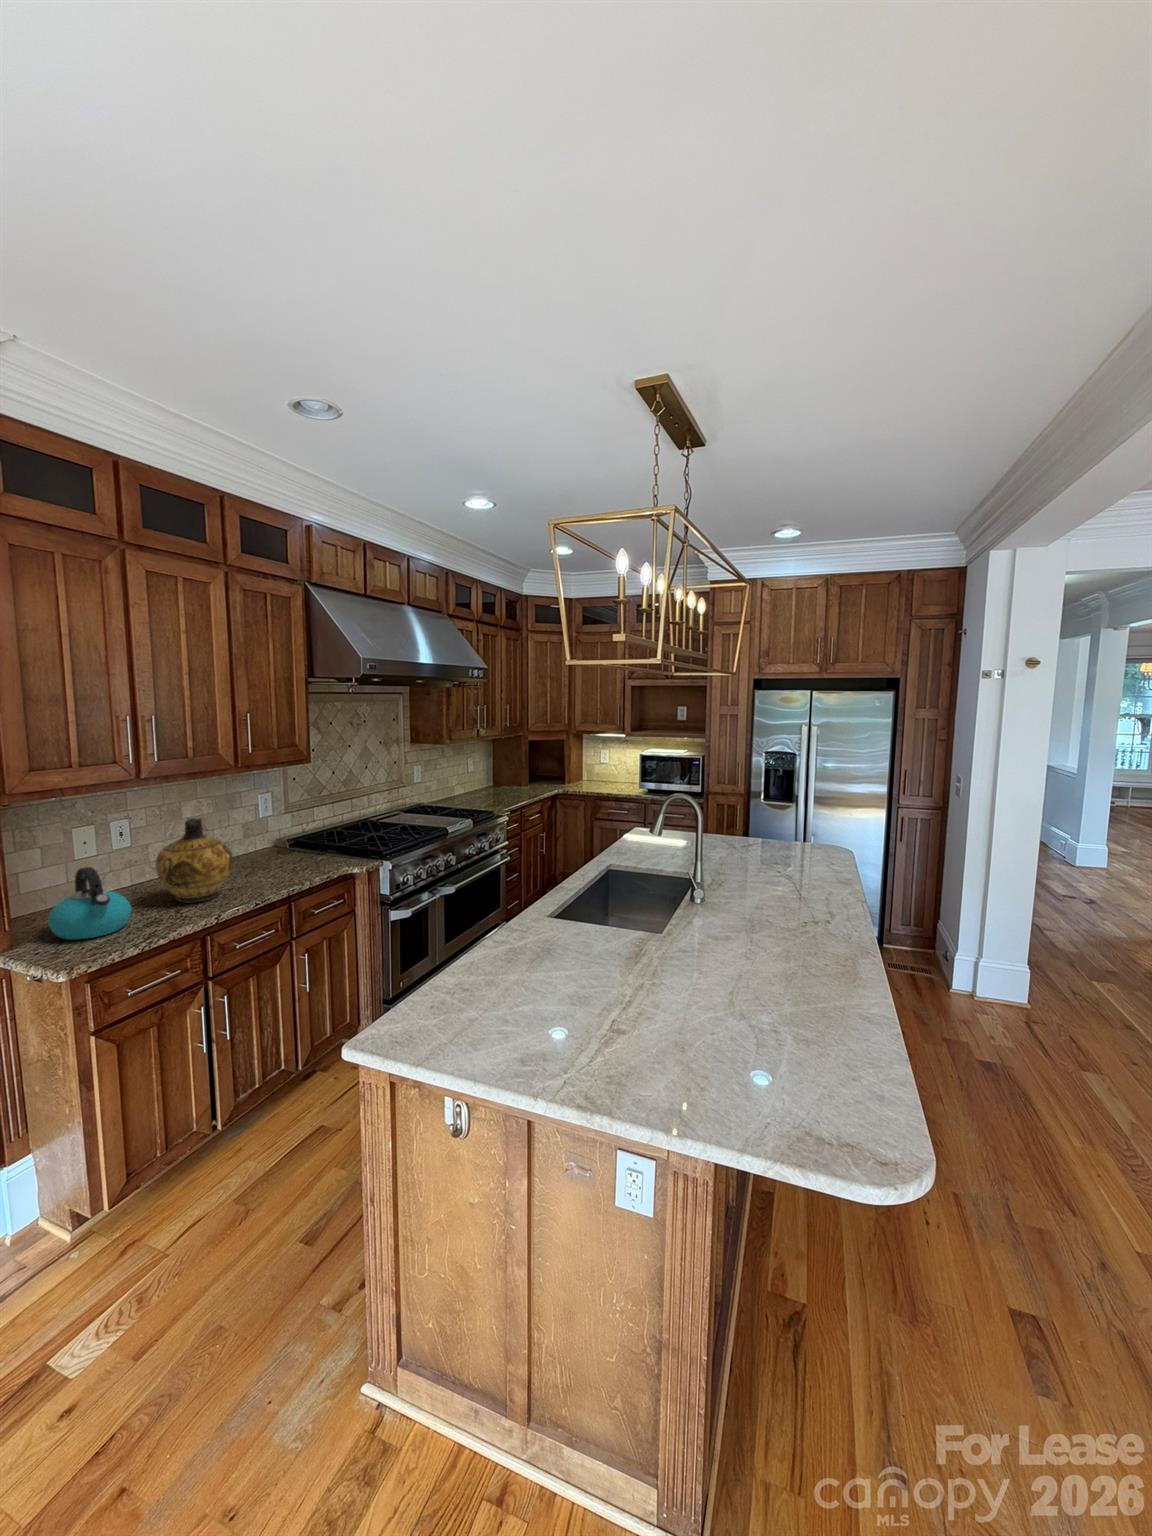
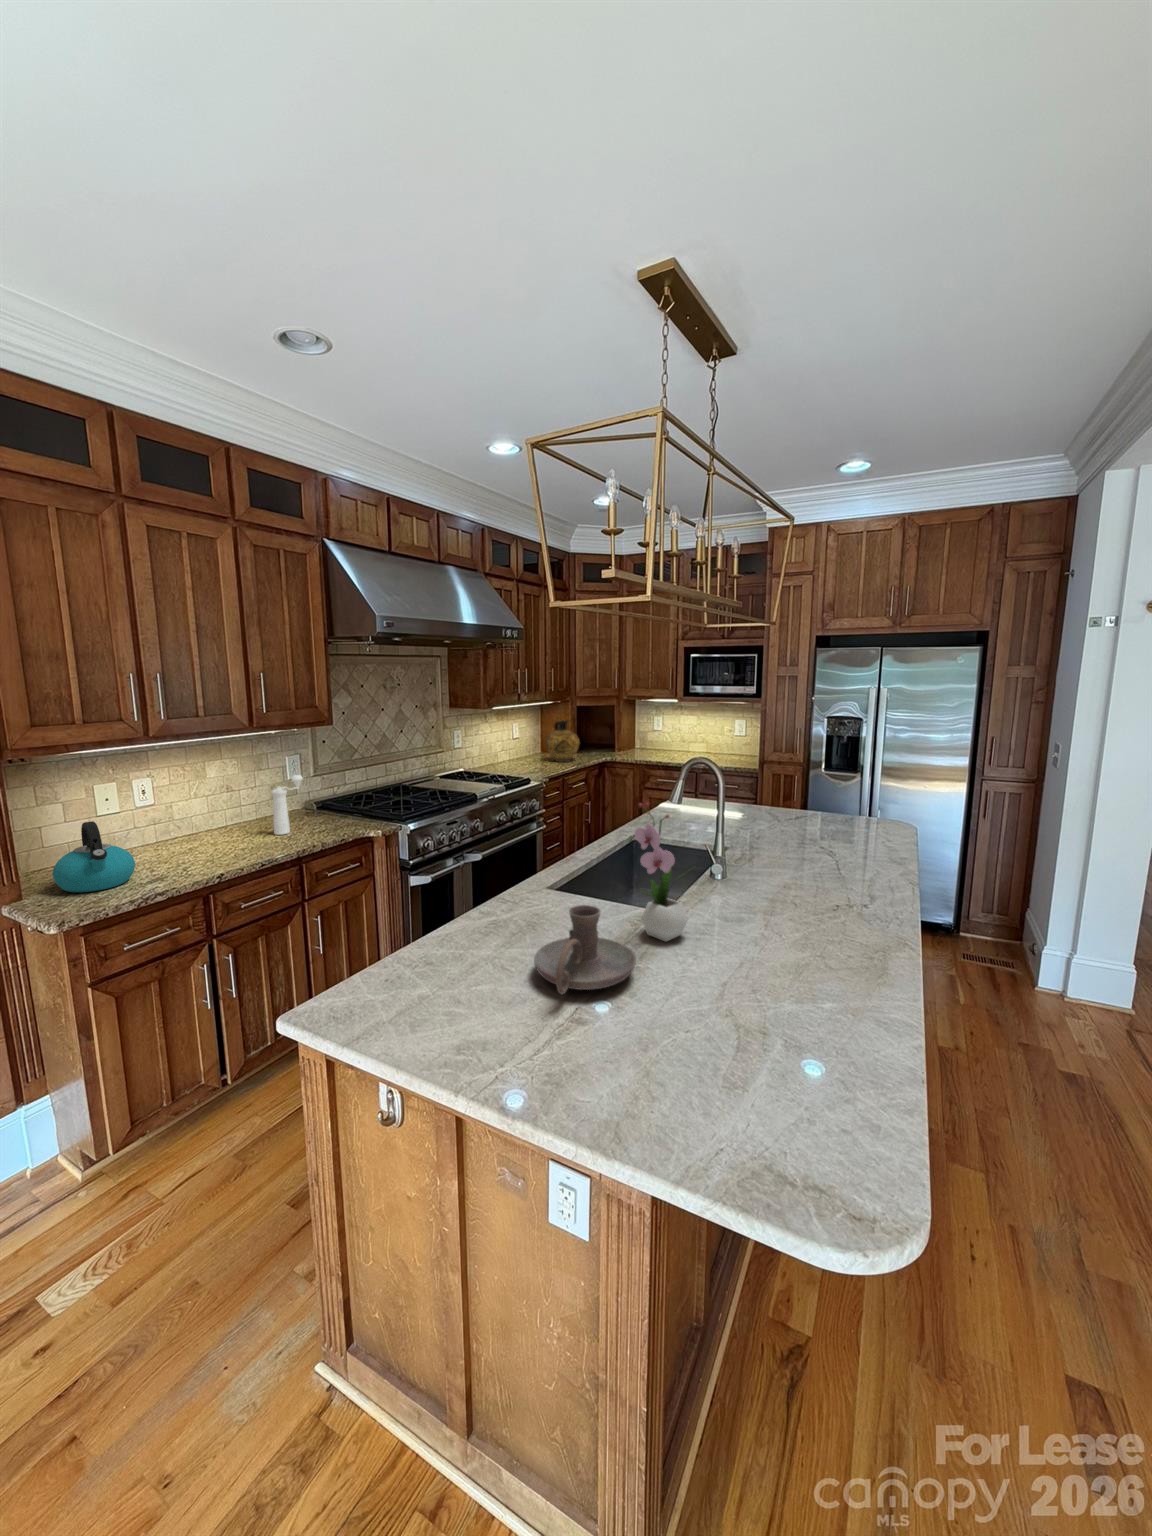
pepper mill: none [253,815,283,875] -> present [271,775,303,835]
ceramic jug: present [155,818,233,903] -> present [546,720,579,762]
flower arrangement: none [644,837,696,962] -> present [634,803,689,941]
candle holder: none [566,931,657,1010] -> present [534,905,636,994]

